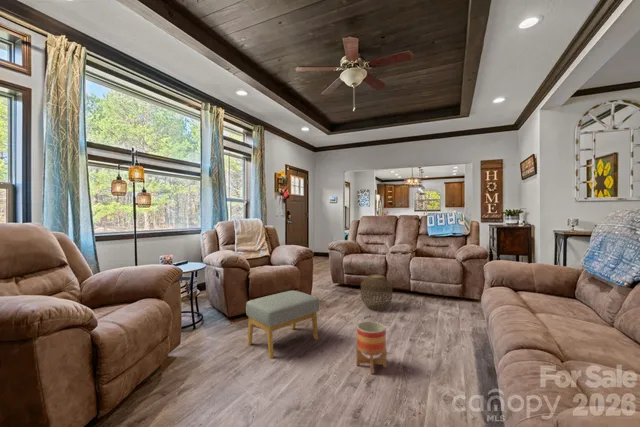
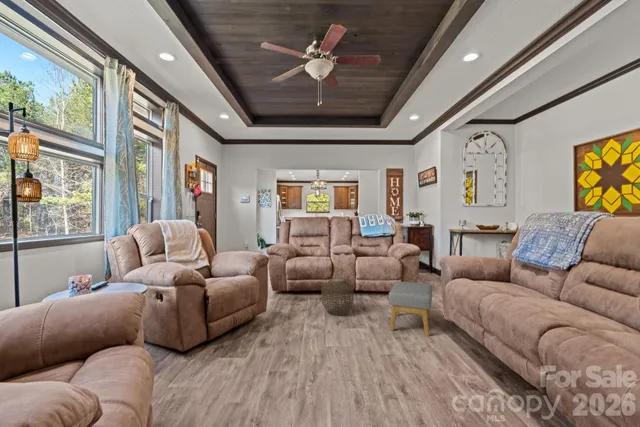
footstool: present [246,290,319,359] -> present [389,282,432,336]
planter: present [356,321,387,374] -> none [376,329,407,385]

